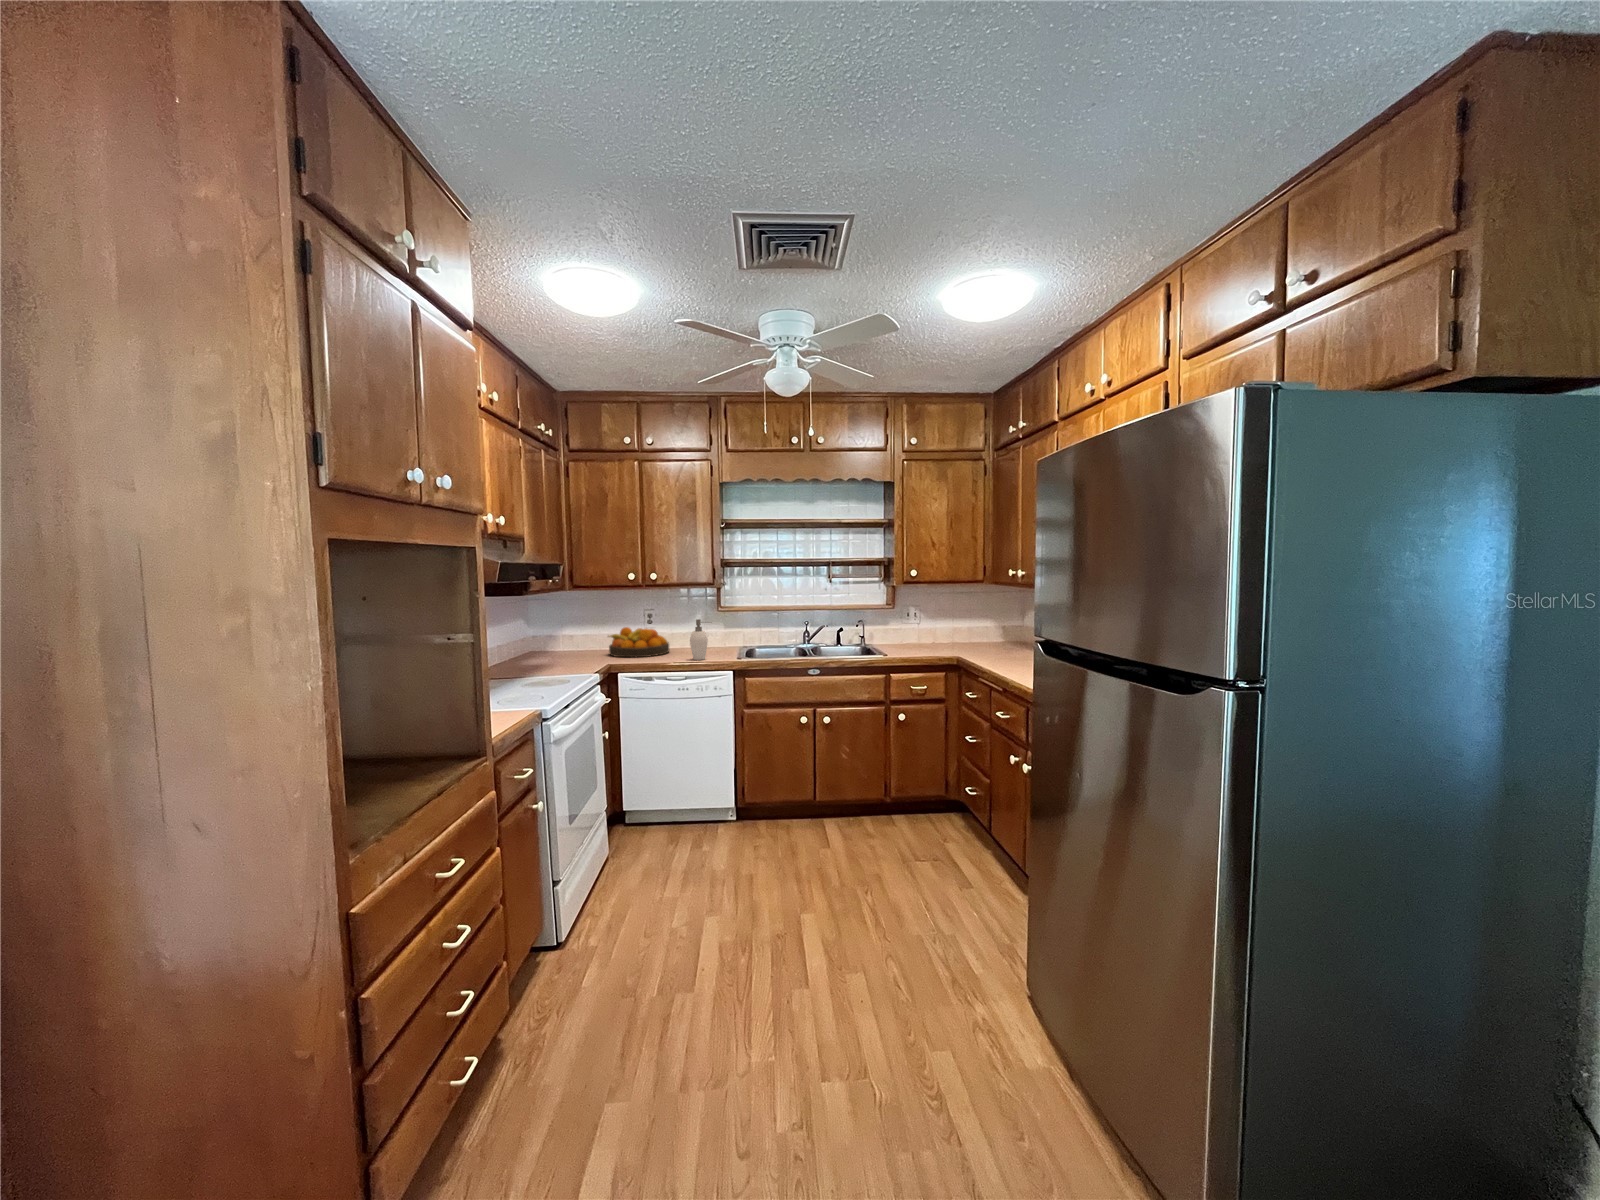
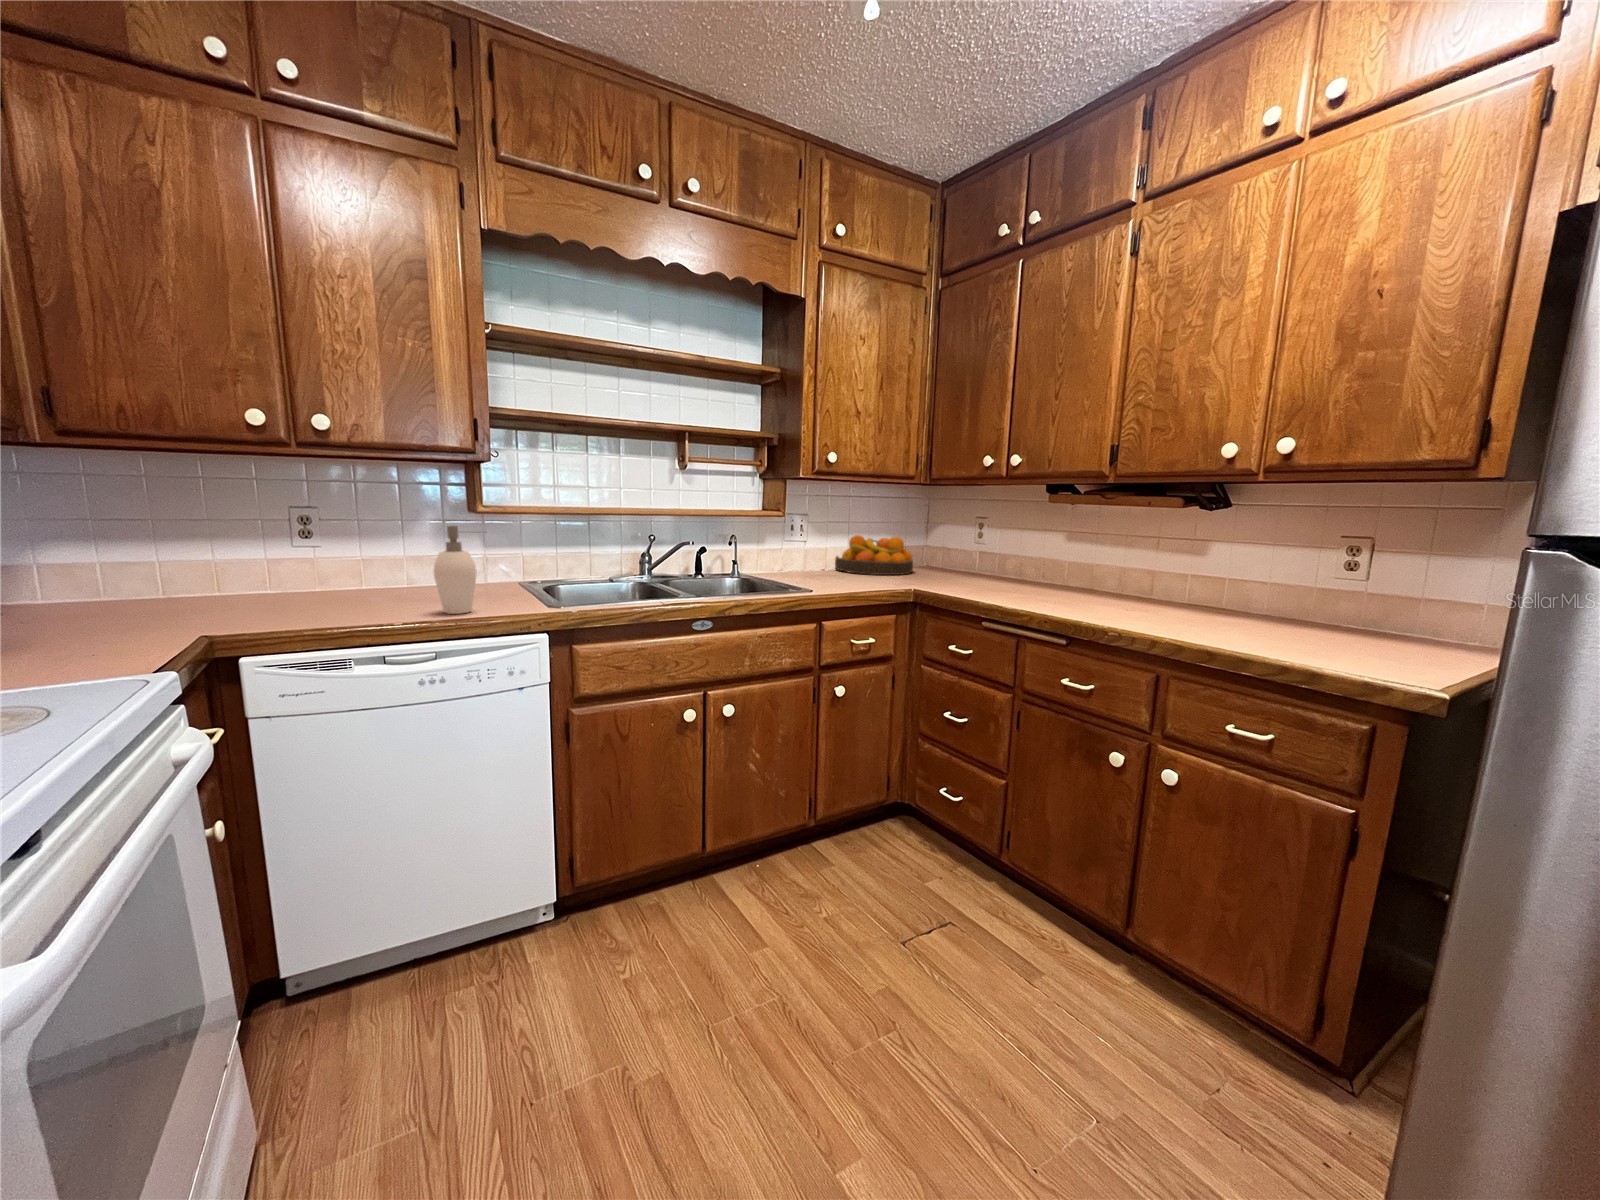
fruit bowl: present [608,627,669,657] -> present [835,535,913,575]

